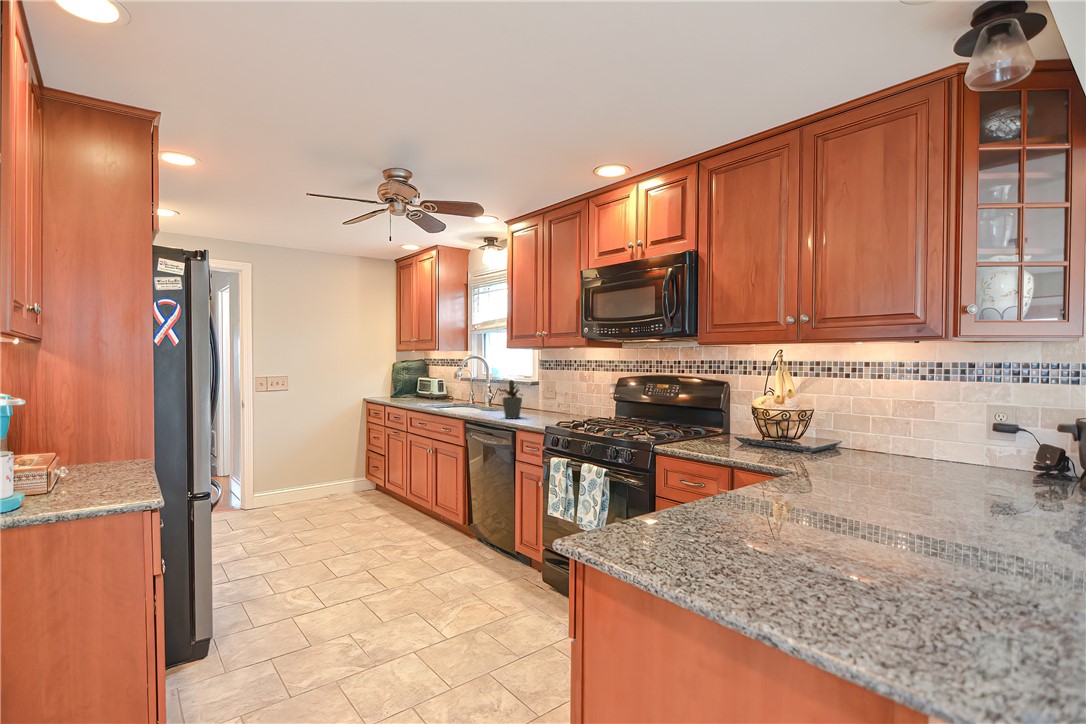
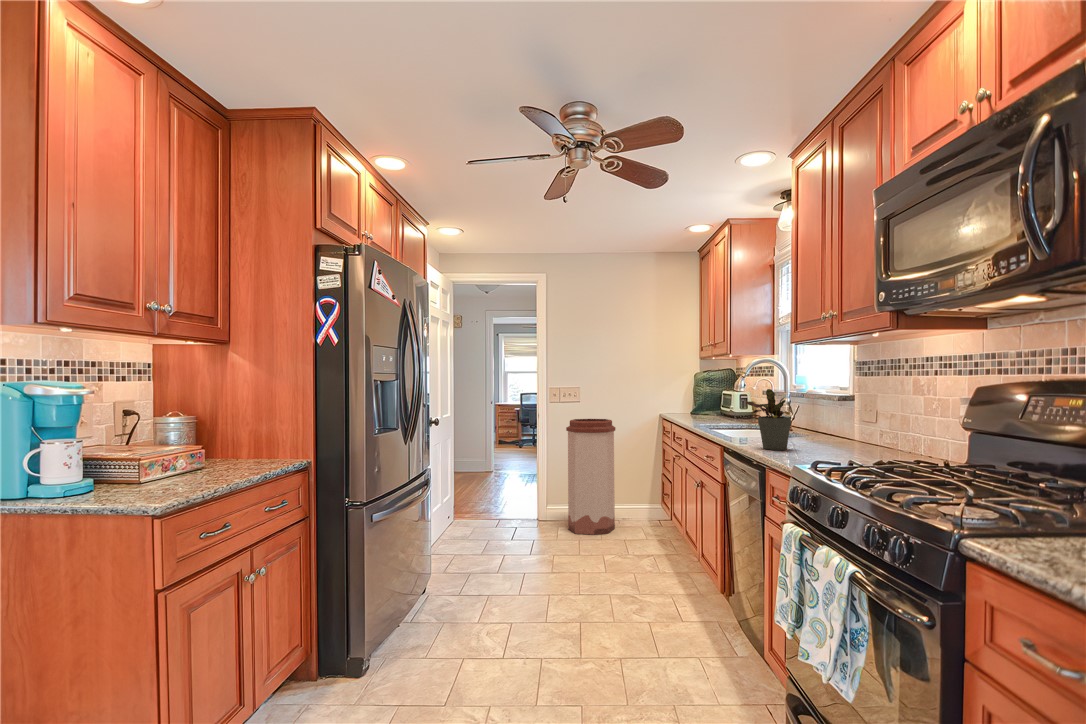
trash can: none [288,405,334,511] -> present [566,419,615,535]

